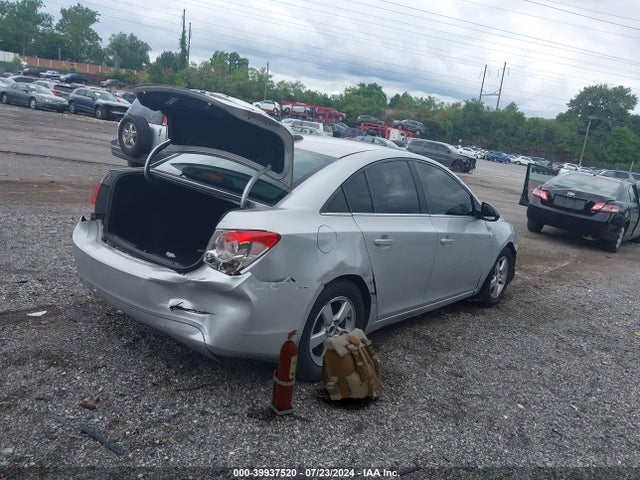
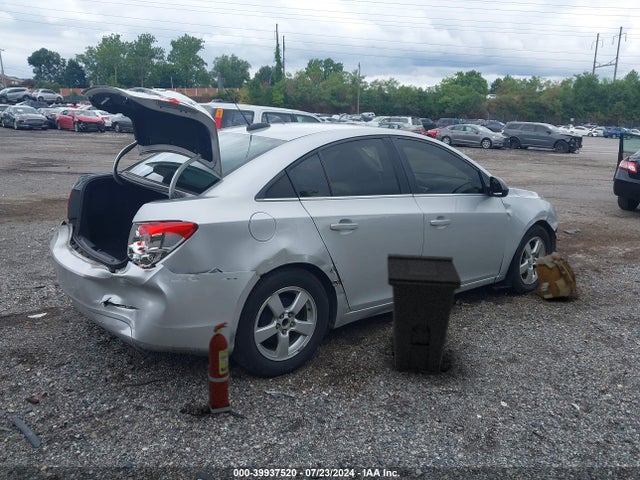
trash can: none [406,269,485,380] -> present [387,254,461,374]
backpack: present [322,328,383,400] -> present [533,252,578,298]

